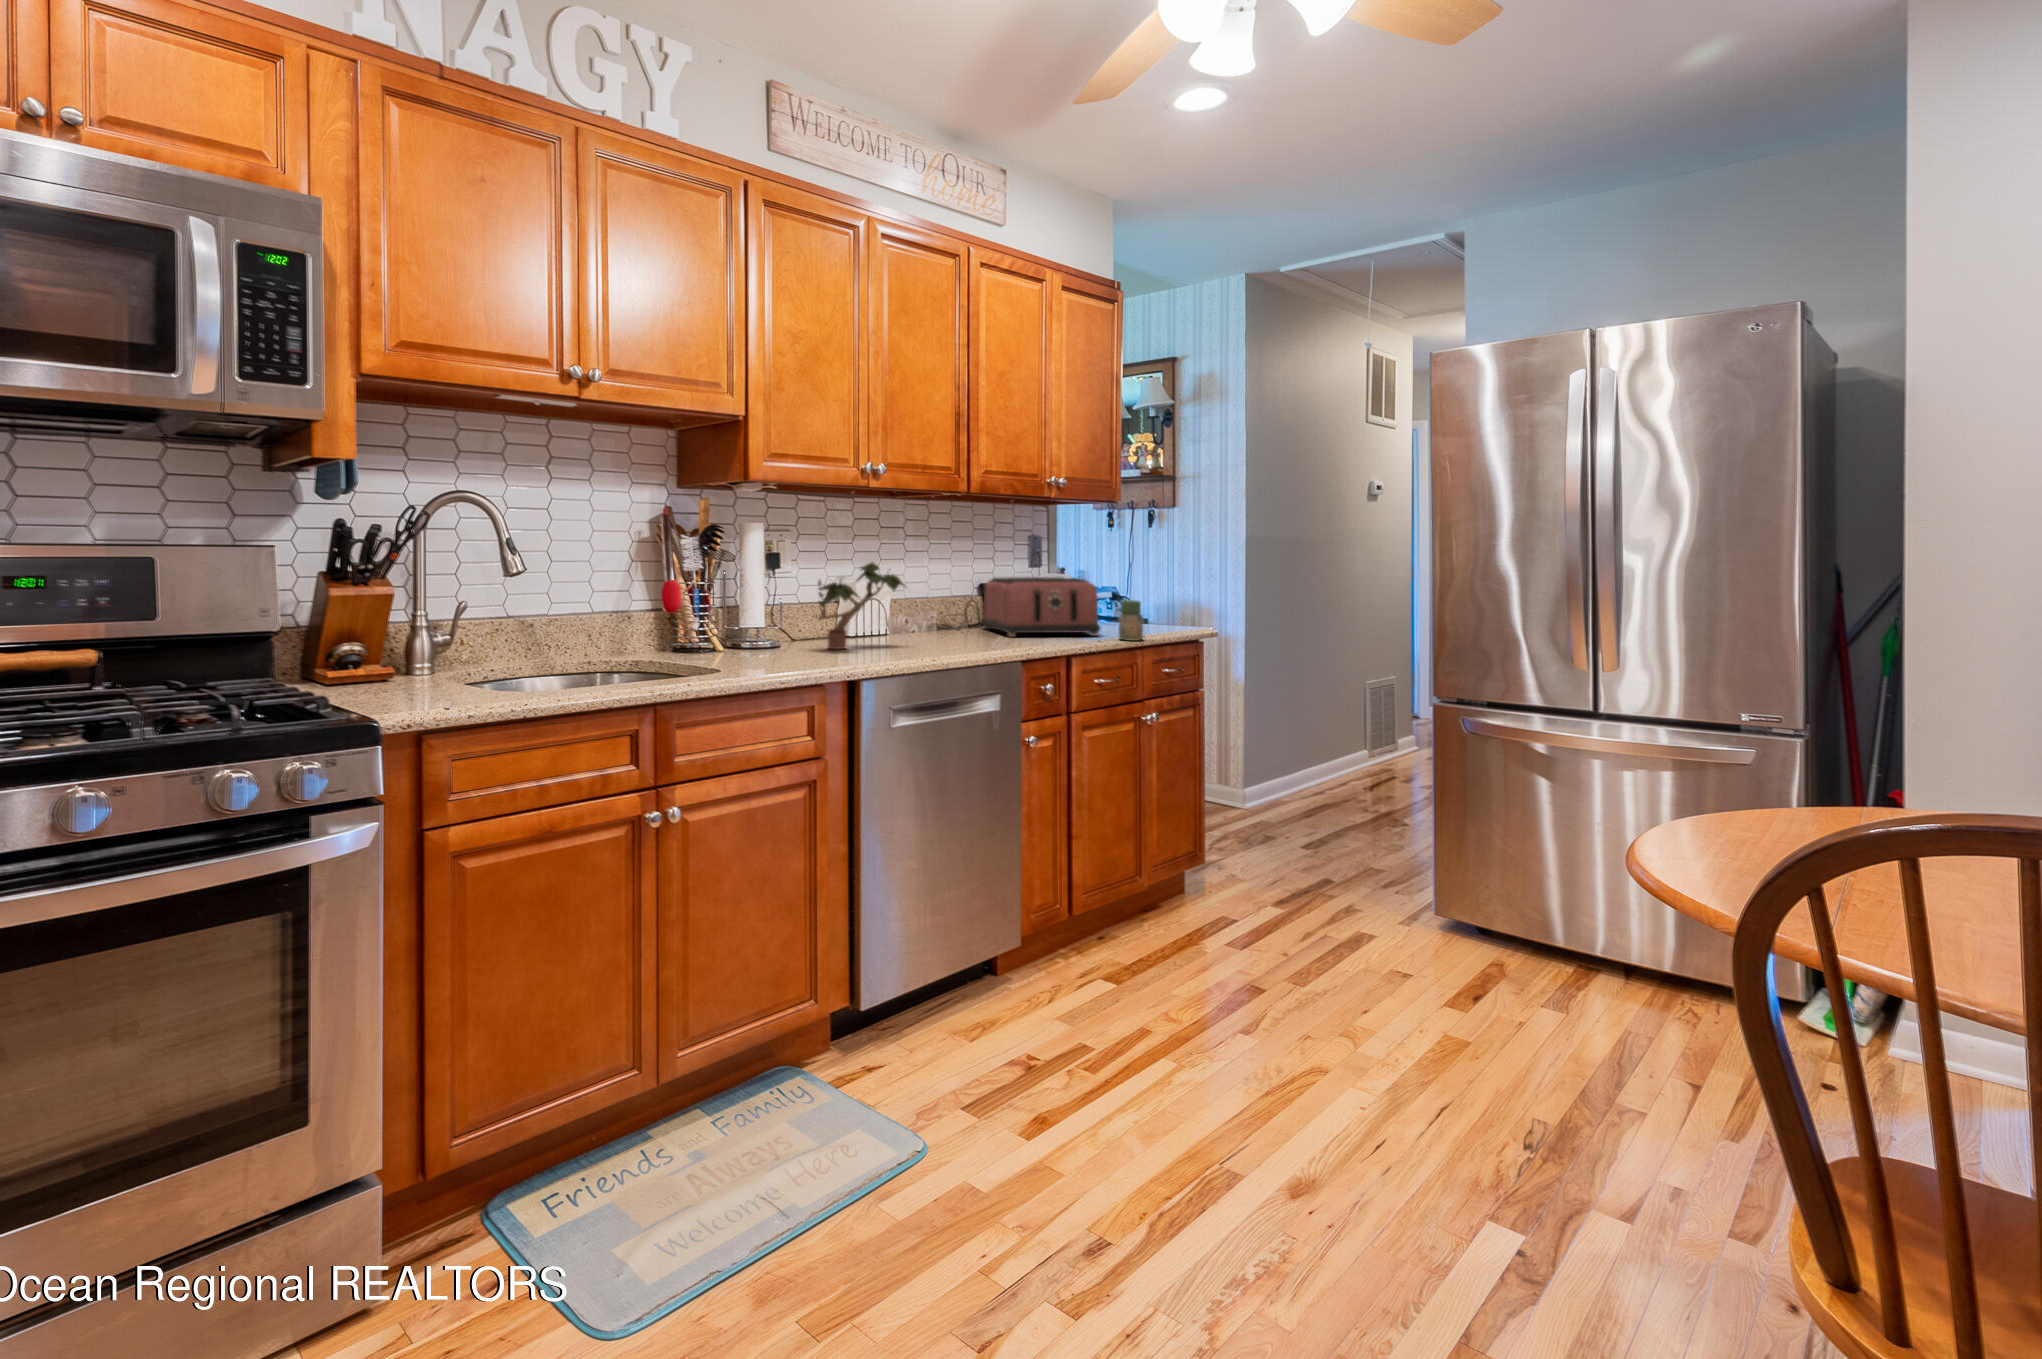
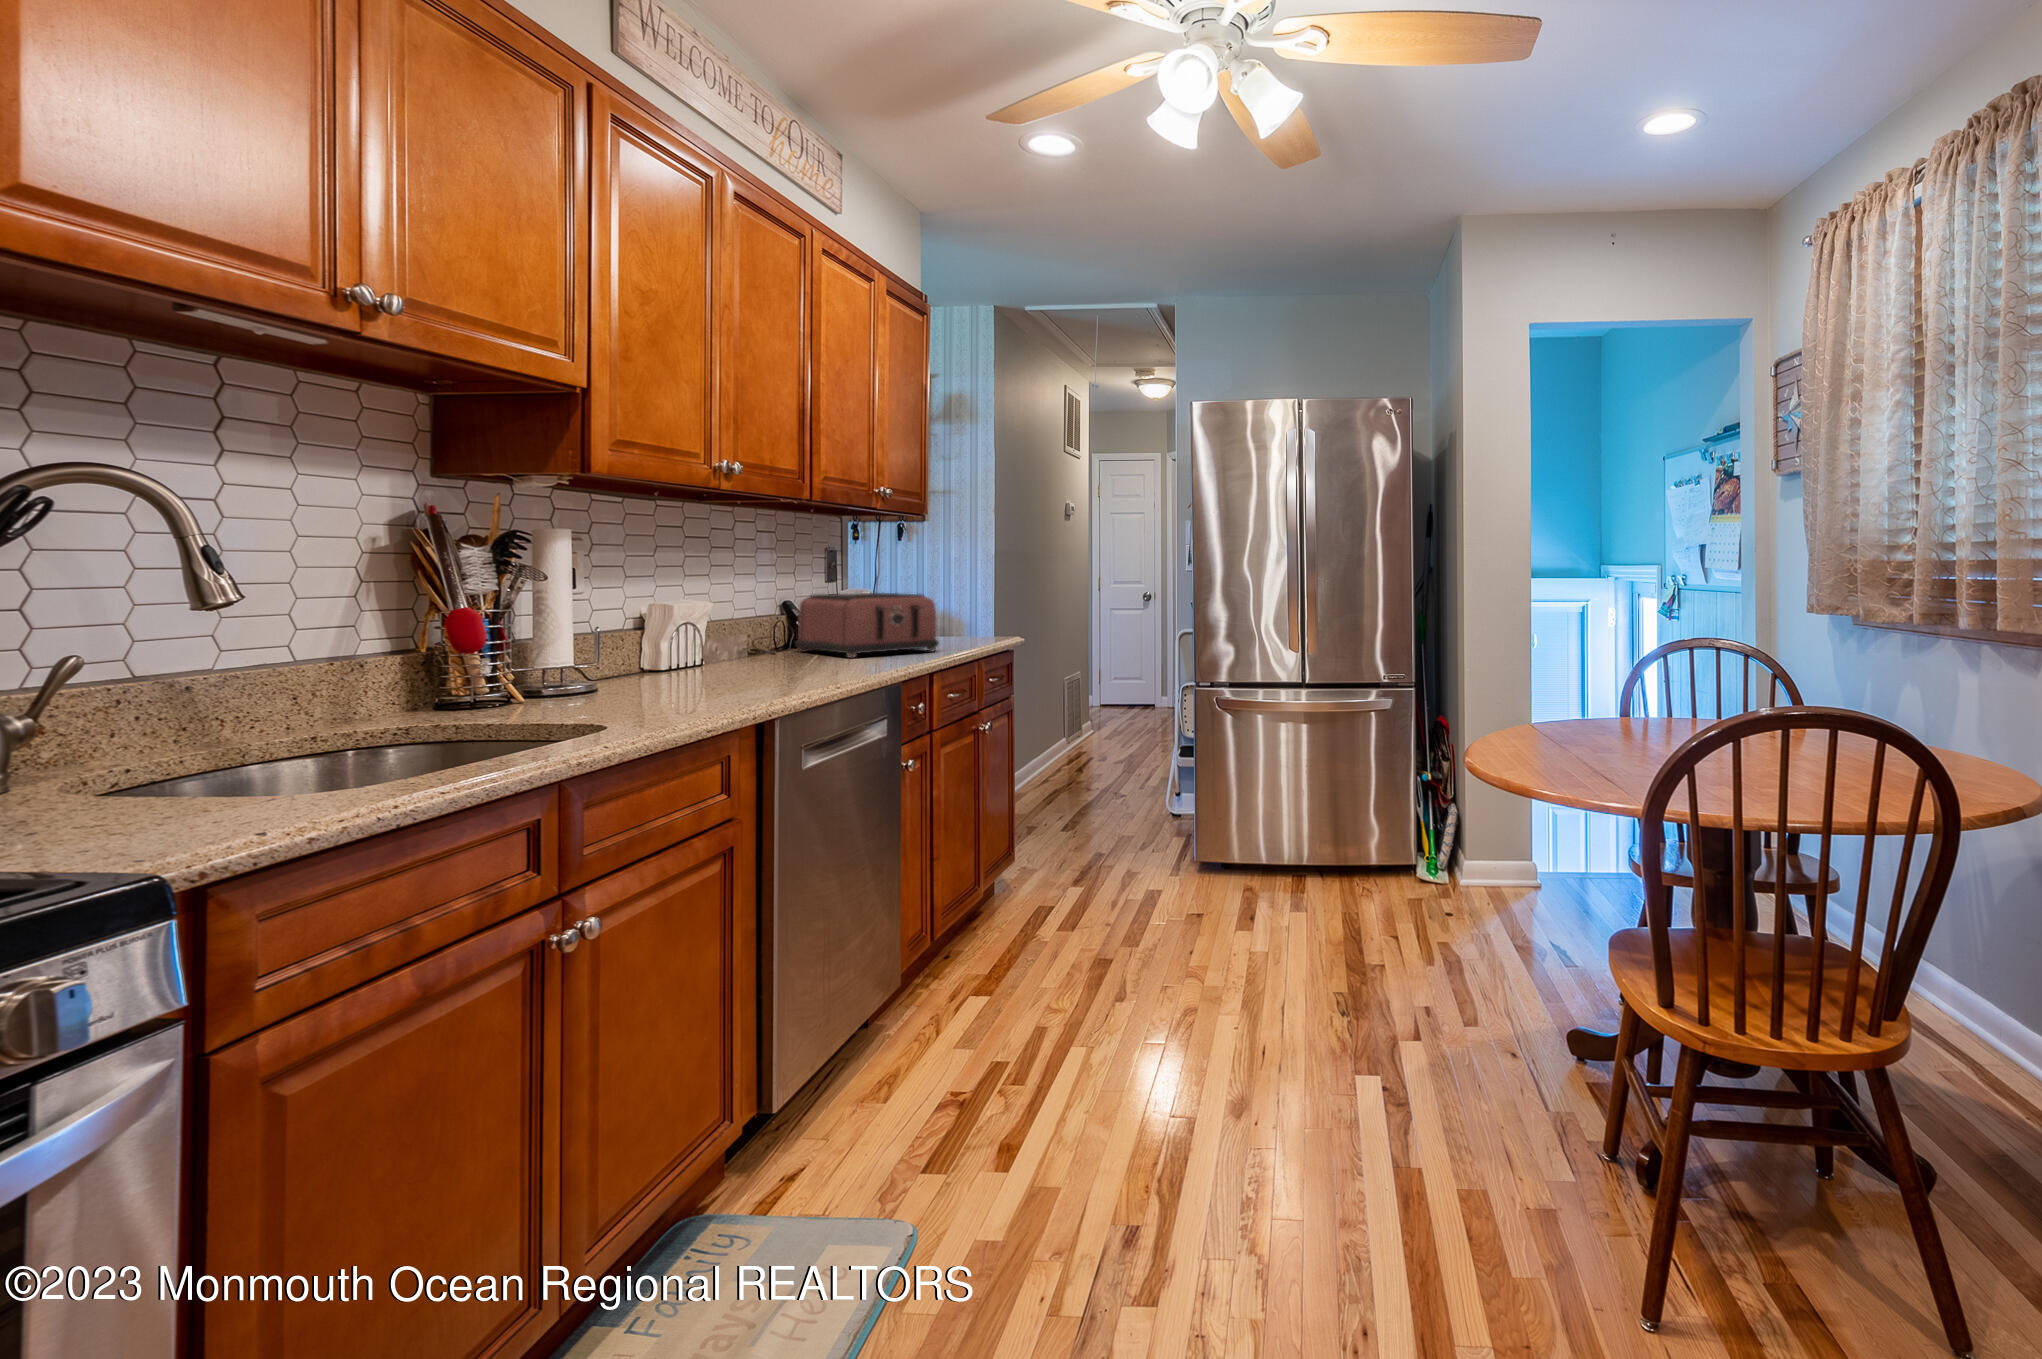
potted plant: present [818,563,904,649] -> none [650,575,774,687]
jar: present [1119,600,1143,641] -> none [962,614,986,653]

